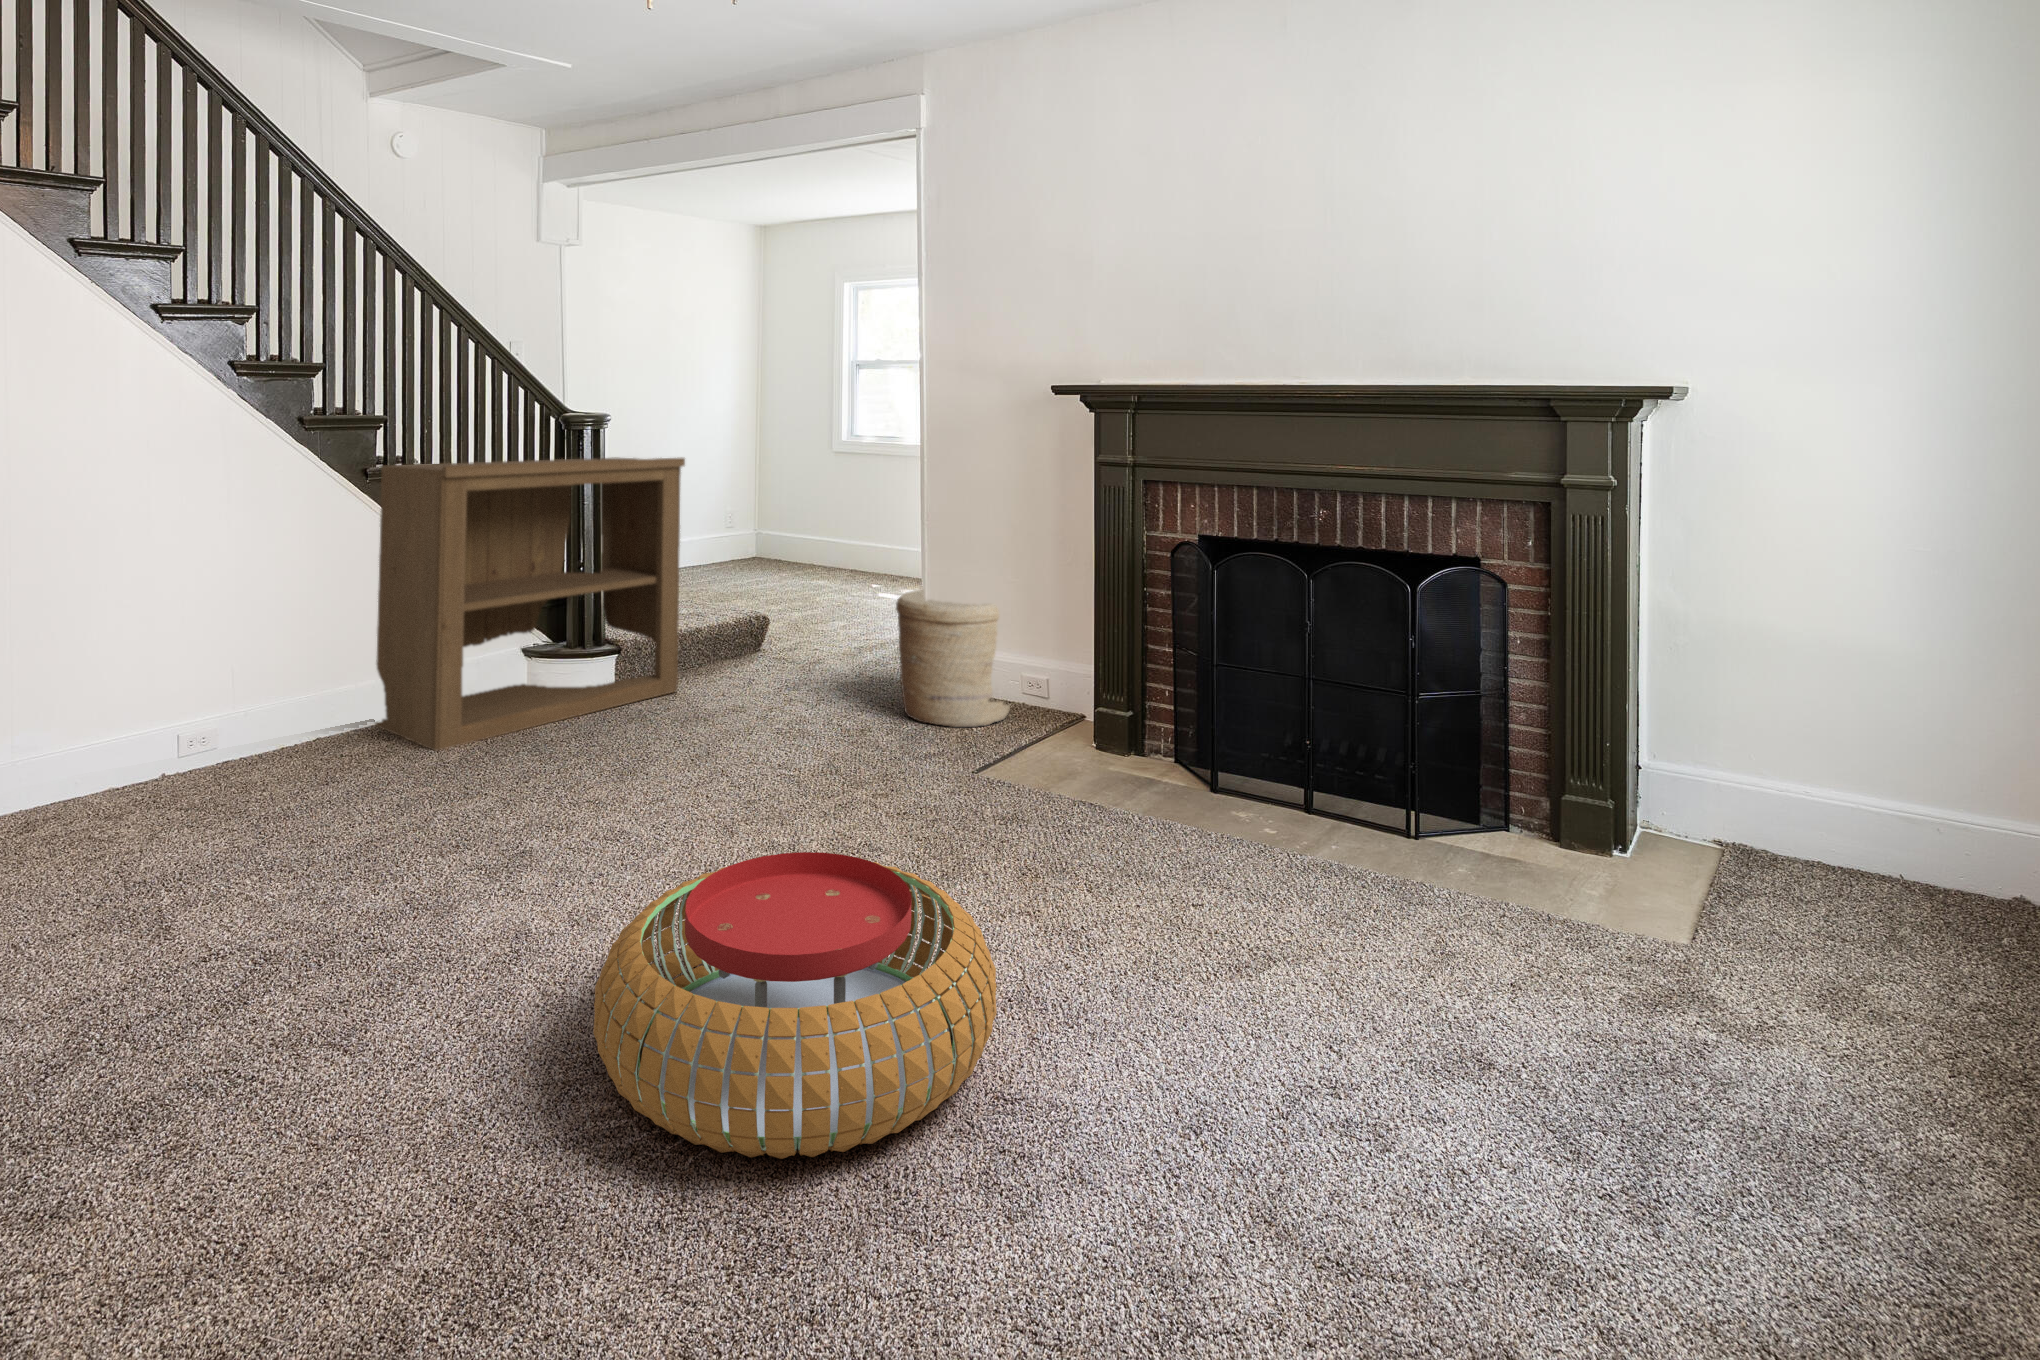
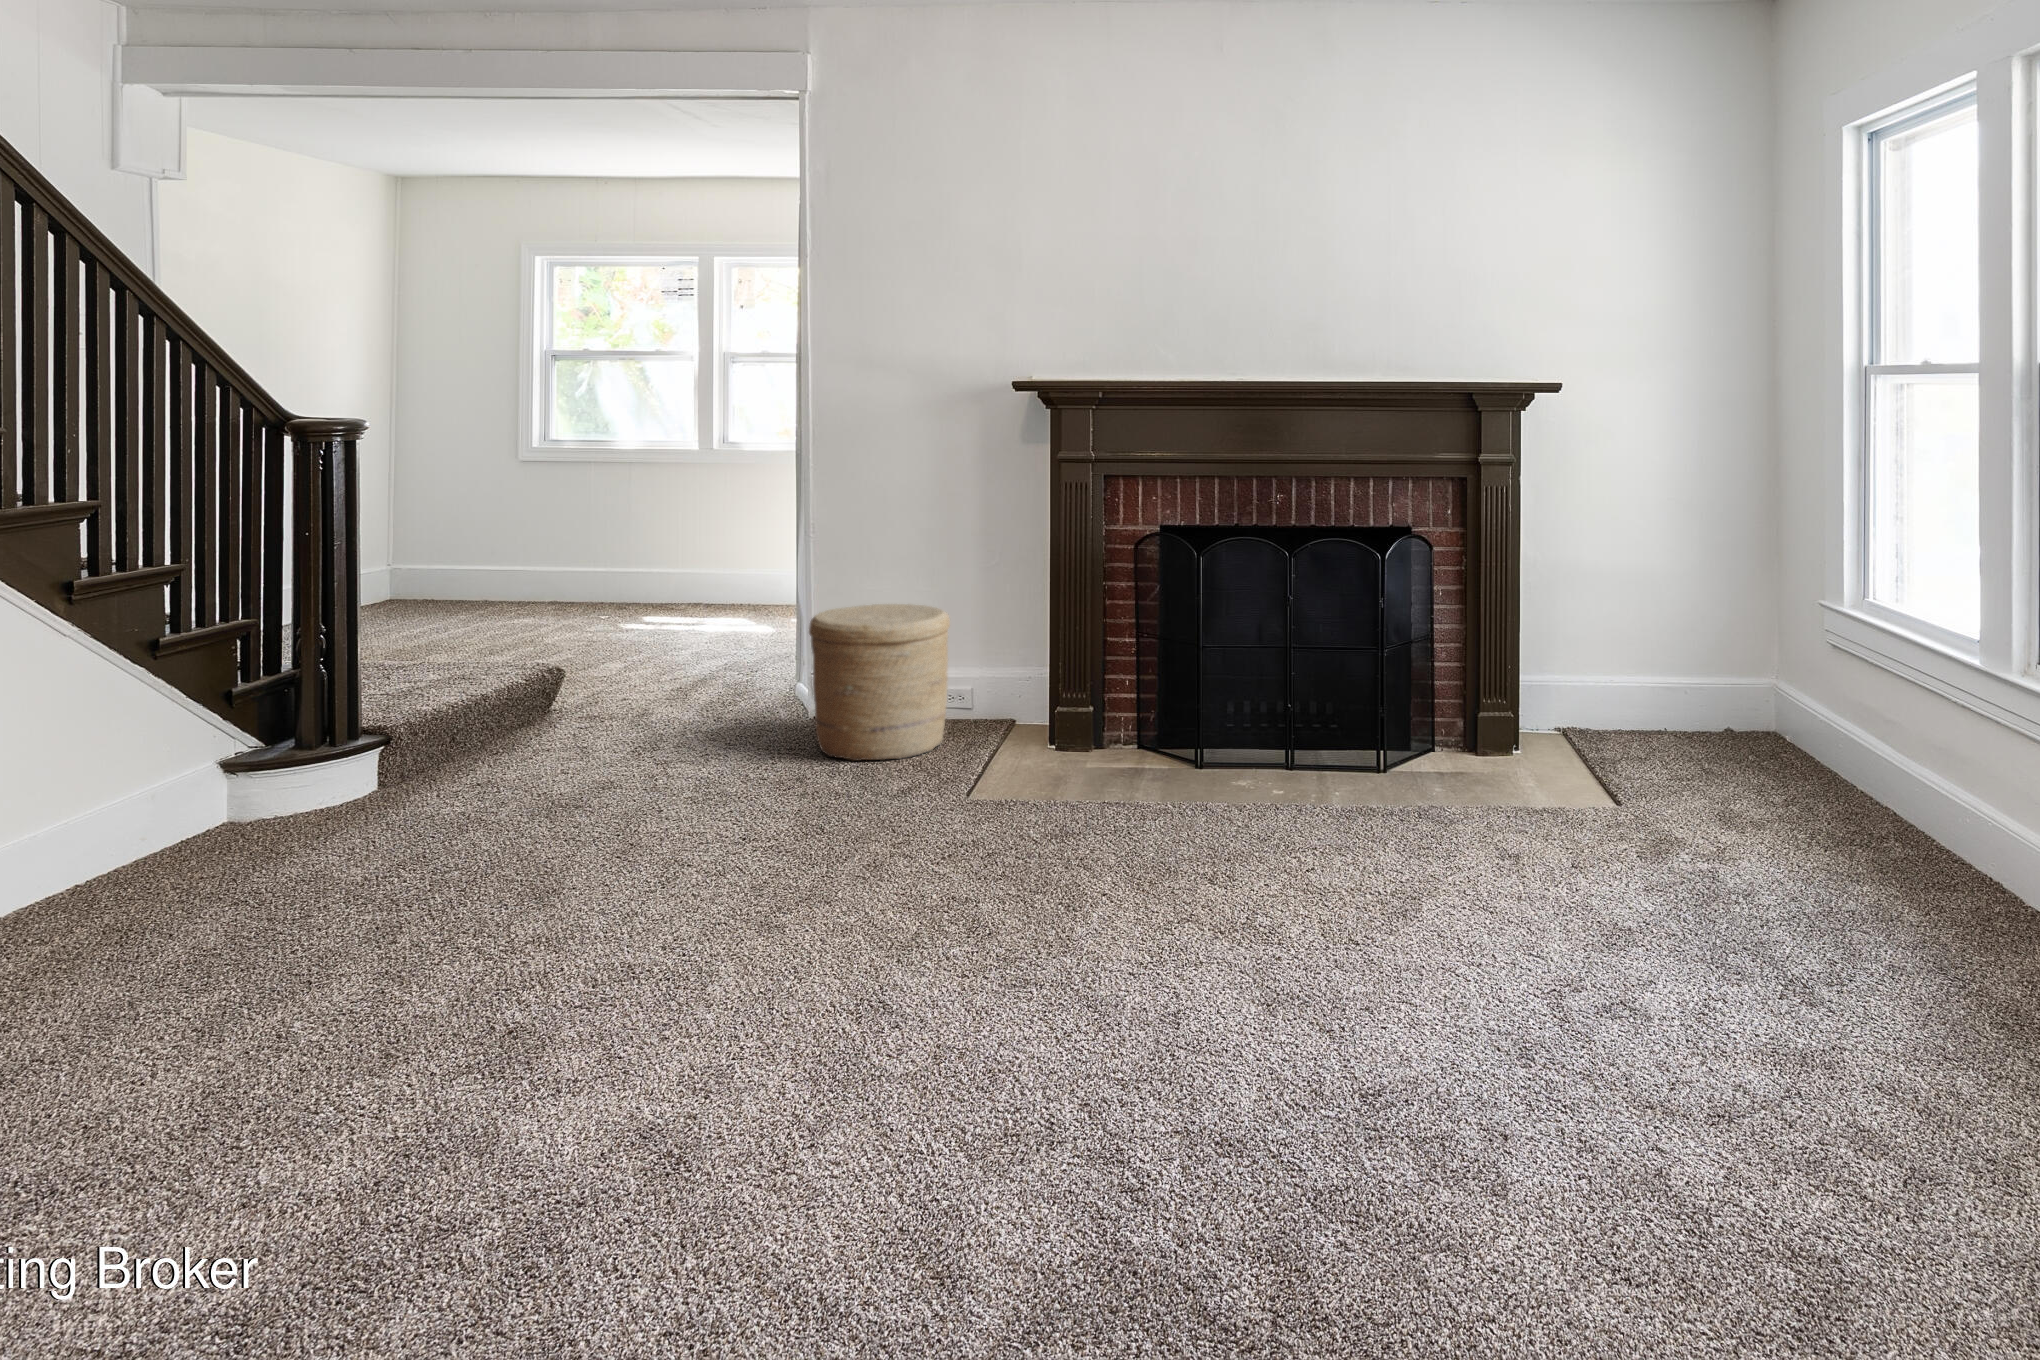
bookshelf: present [375,457,685,751] -> none [32,468,503,917]
pouf: present [594,852,997,1159] -> none [924,856,1308,1119]

